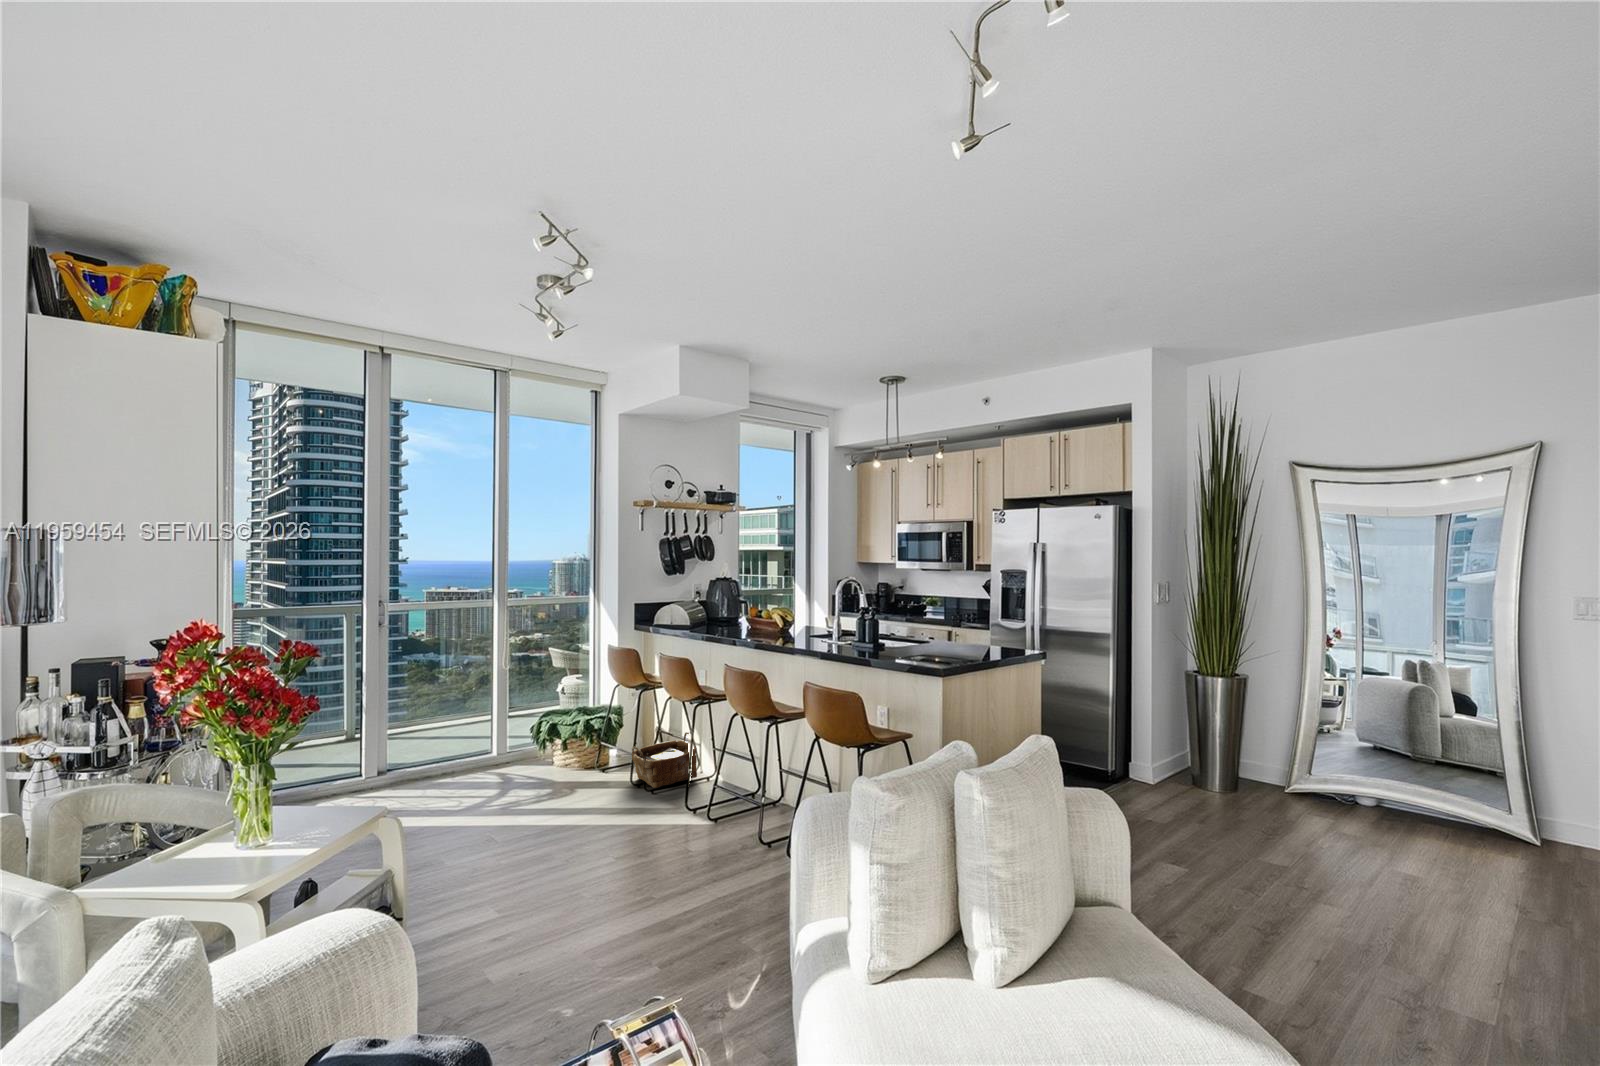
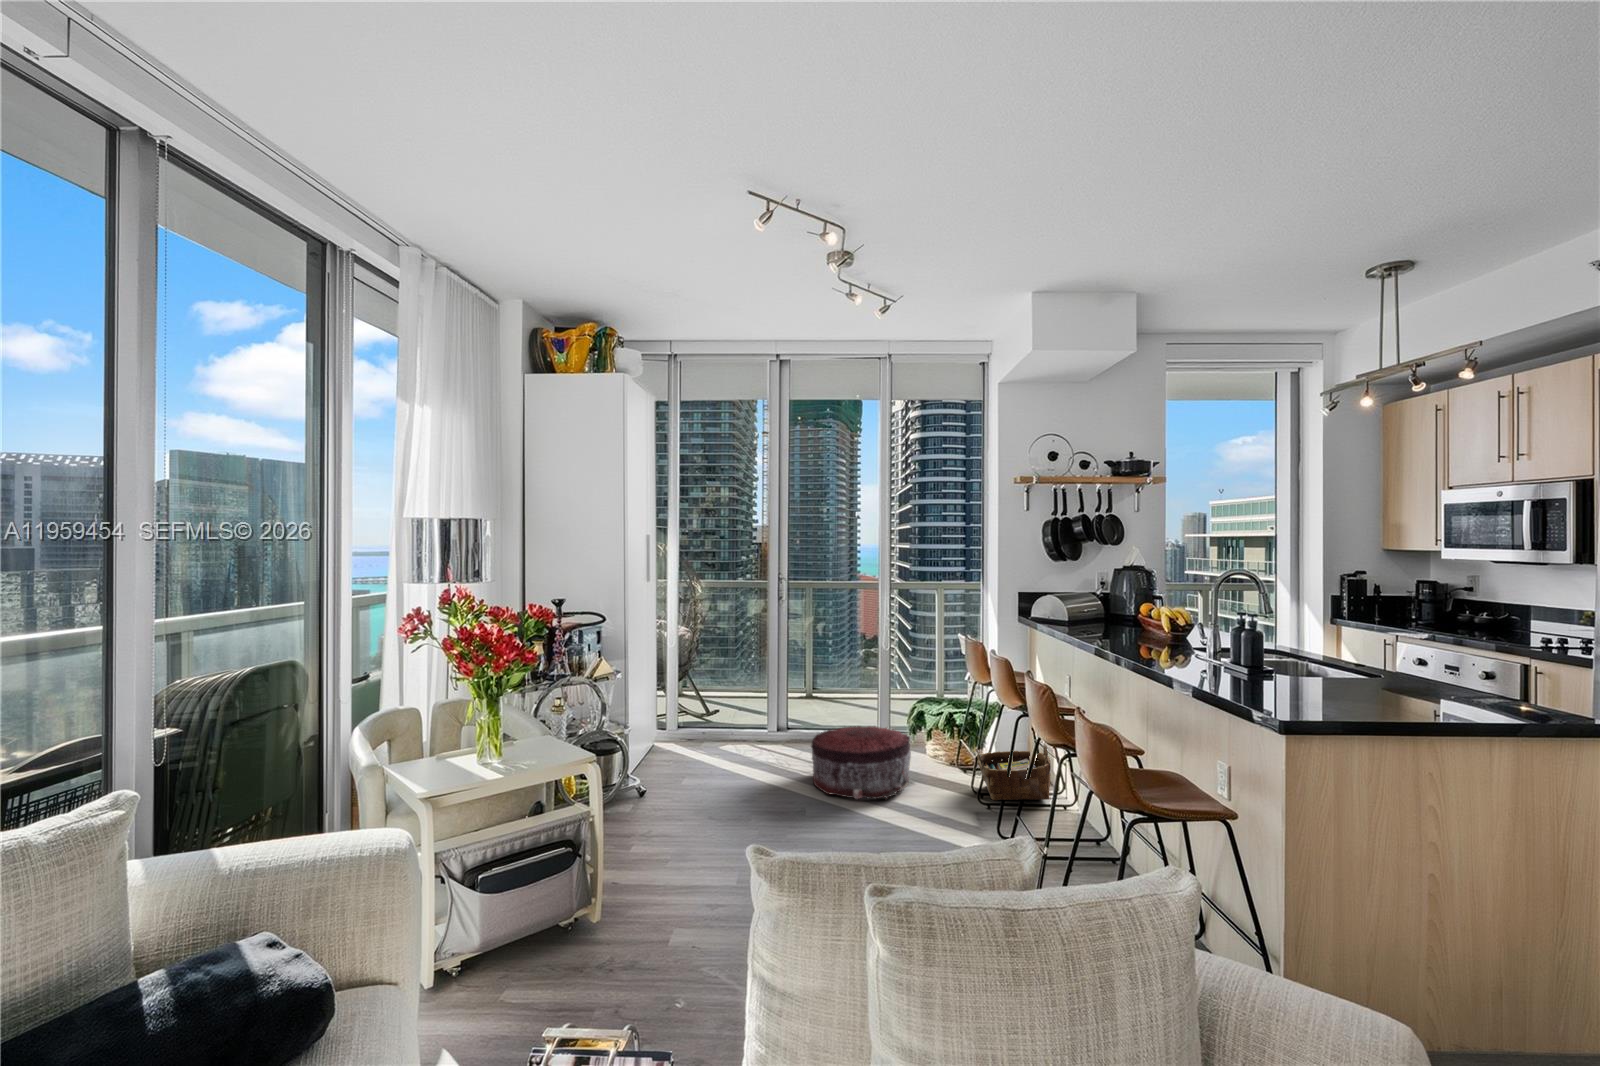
pouf: none [475,742,581,818] -> present [811,726,911,799]

